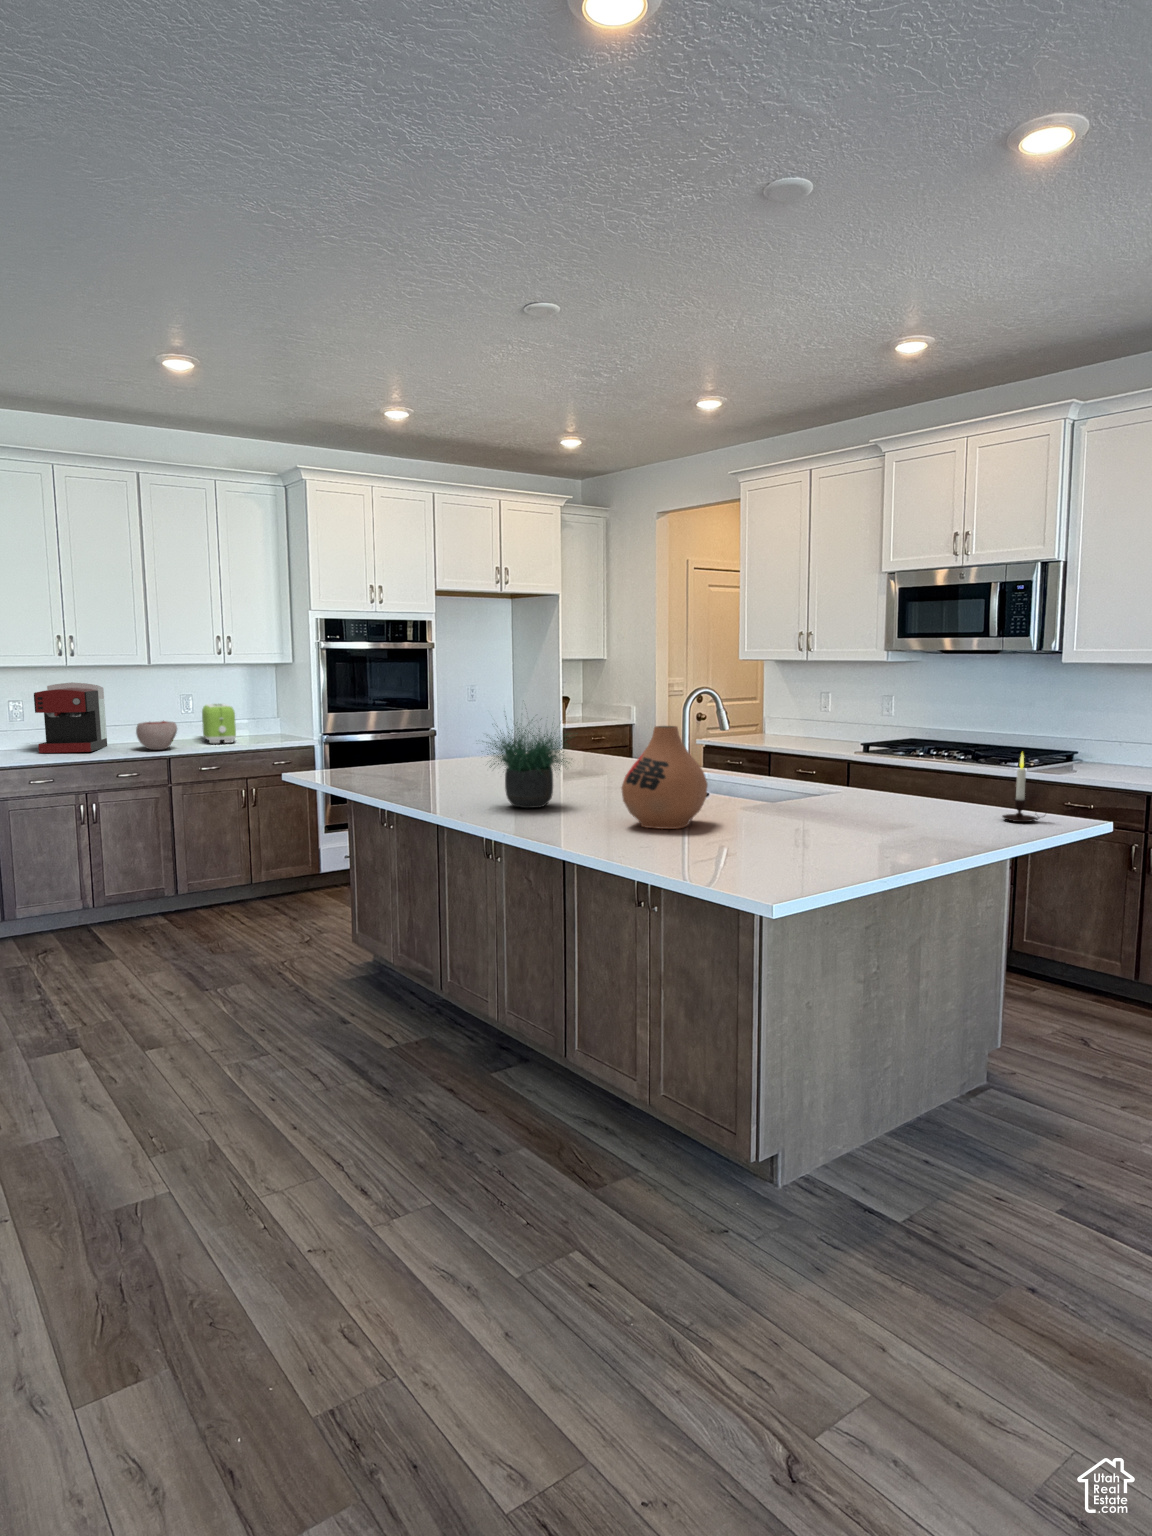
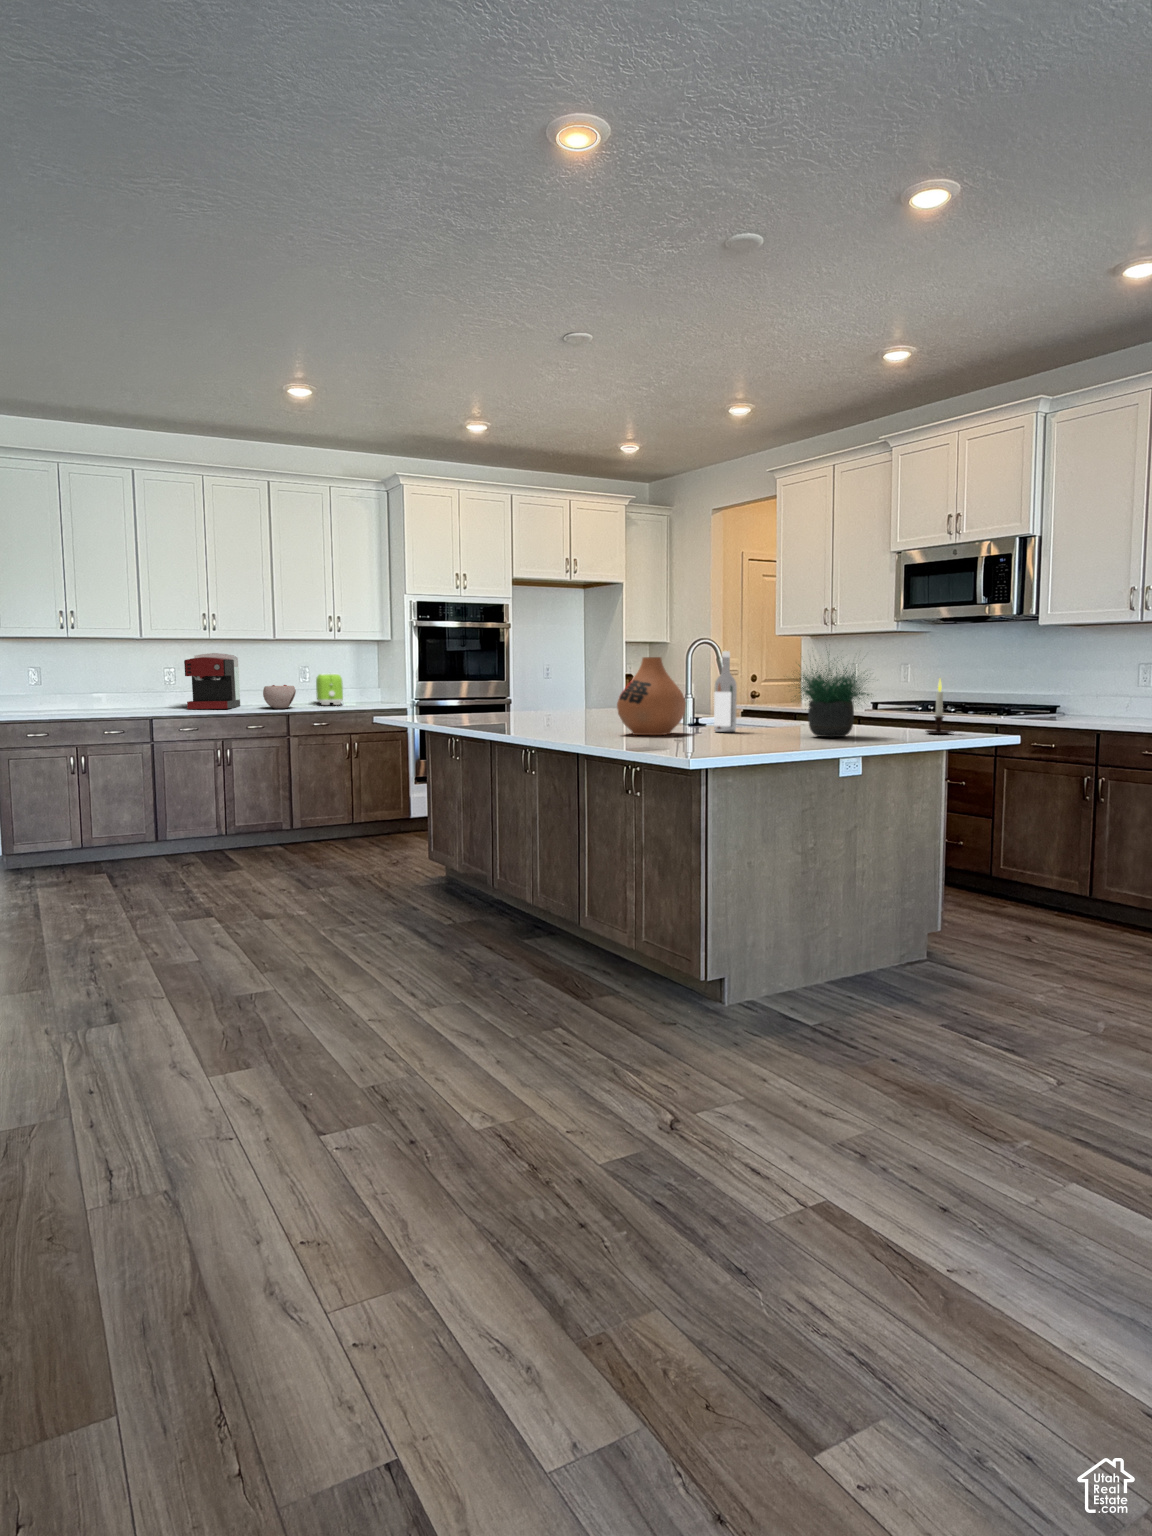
potted plant: present [486,716,568,808] -> present [794,657,869,738]
wine bottle: none [740,716,769,820] -> present [714,651,737,732]

